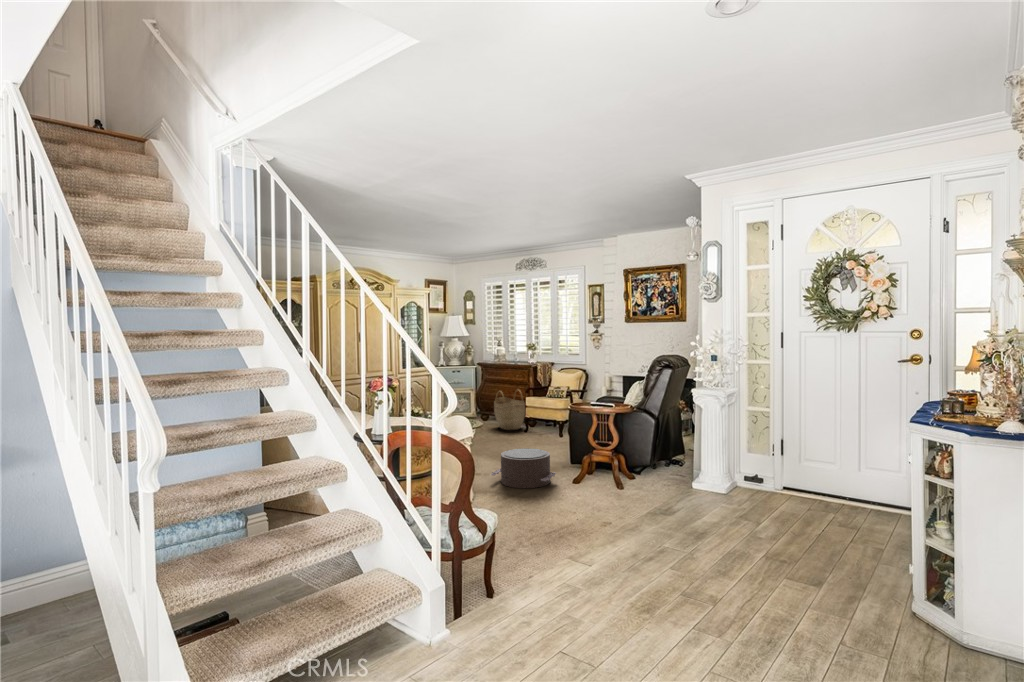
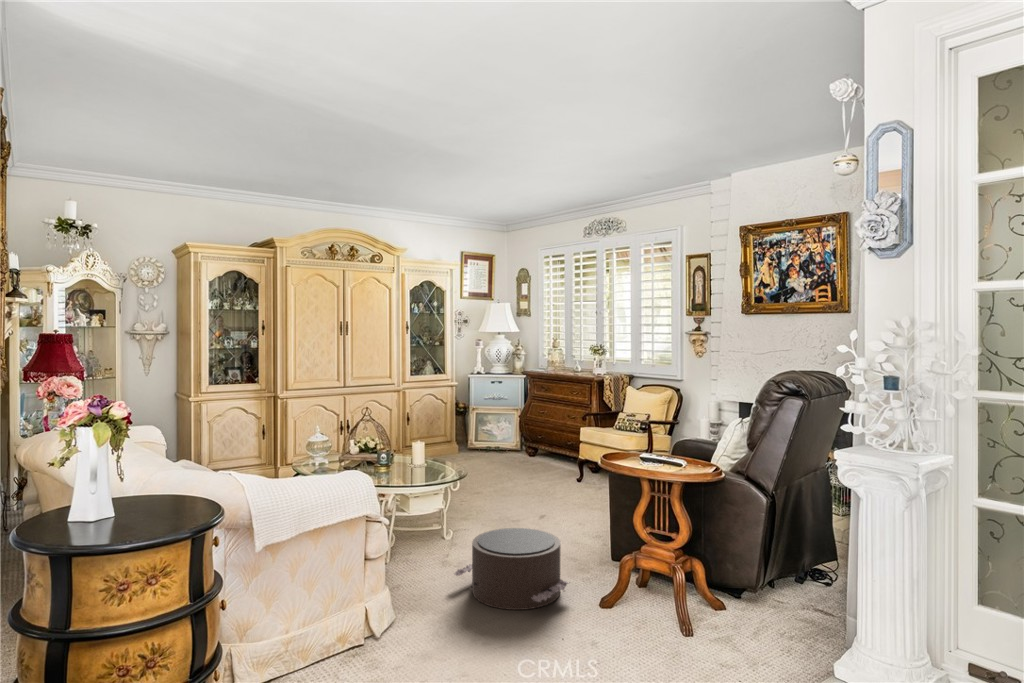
woven basket: present [494,390,525,430] -> none [537,414,582,476]

